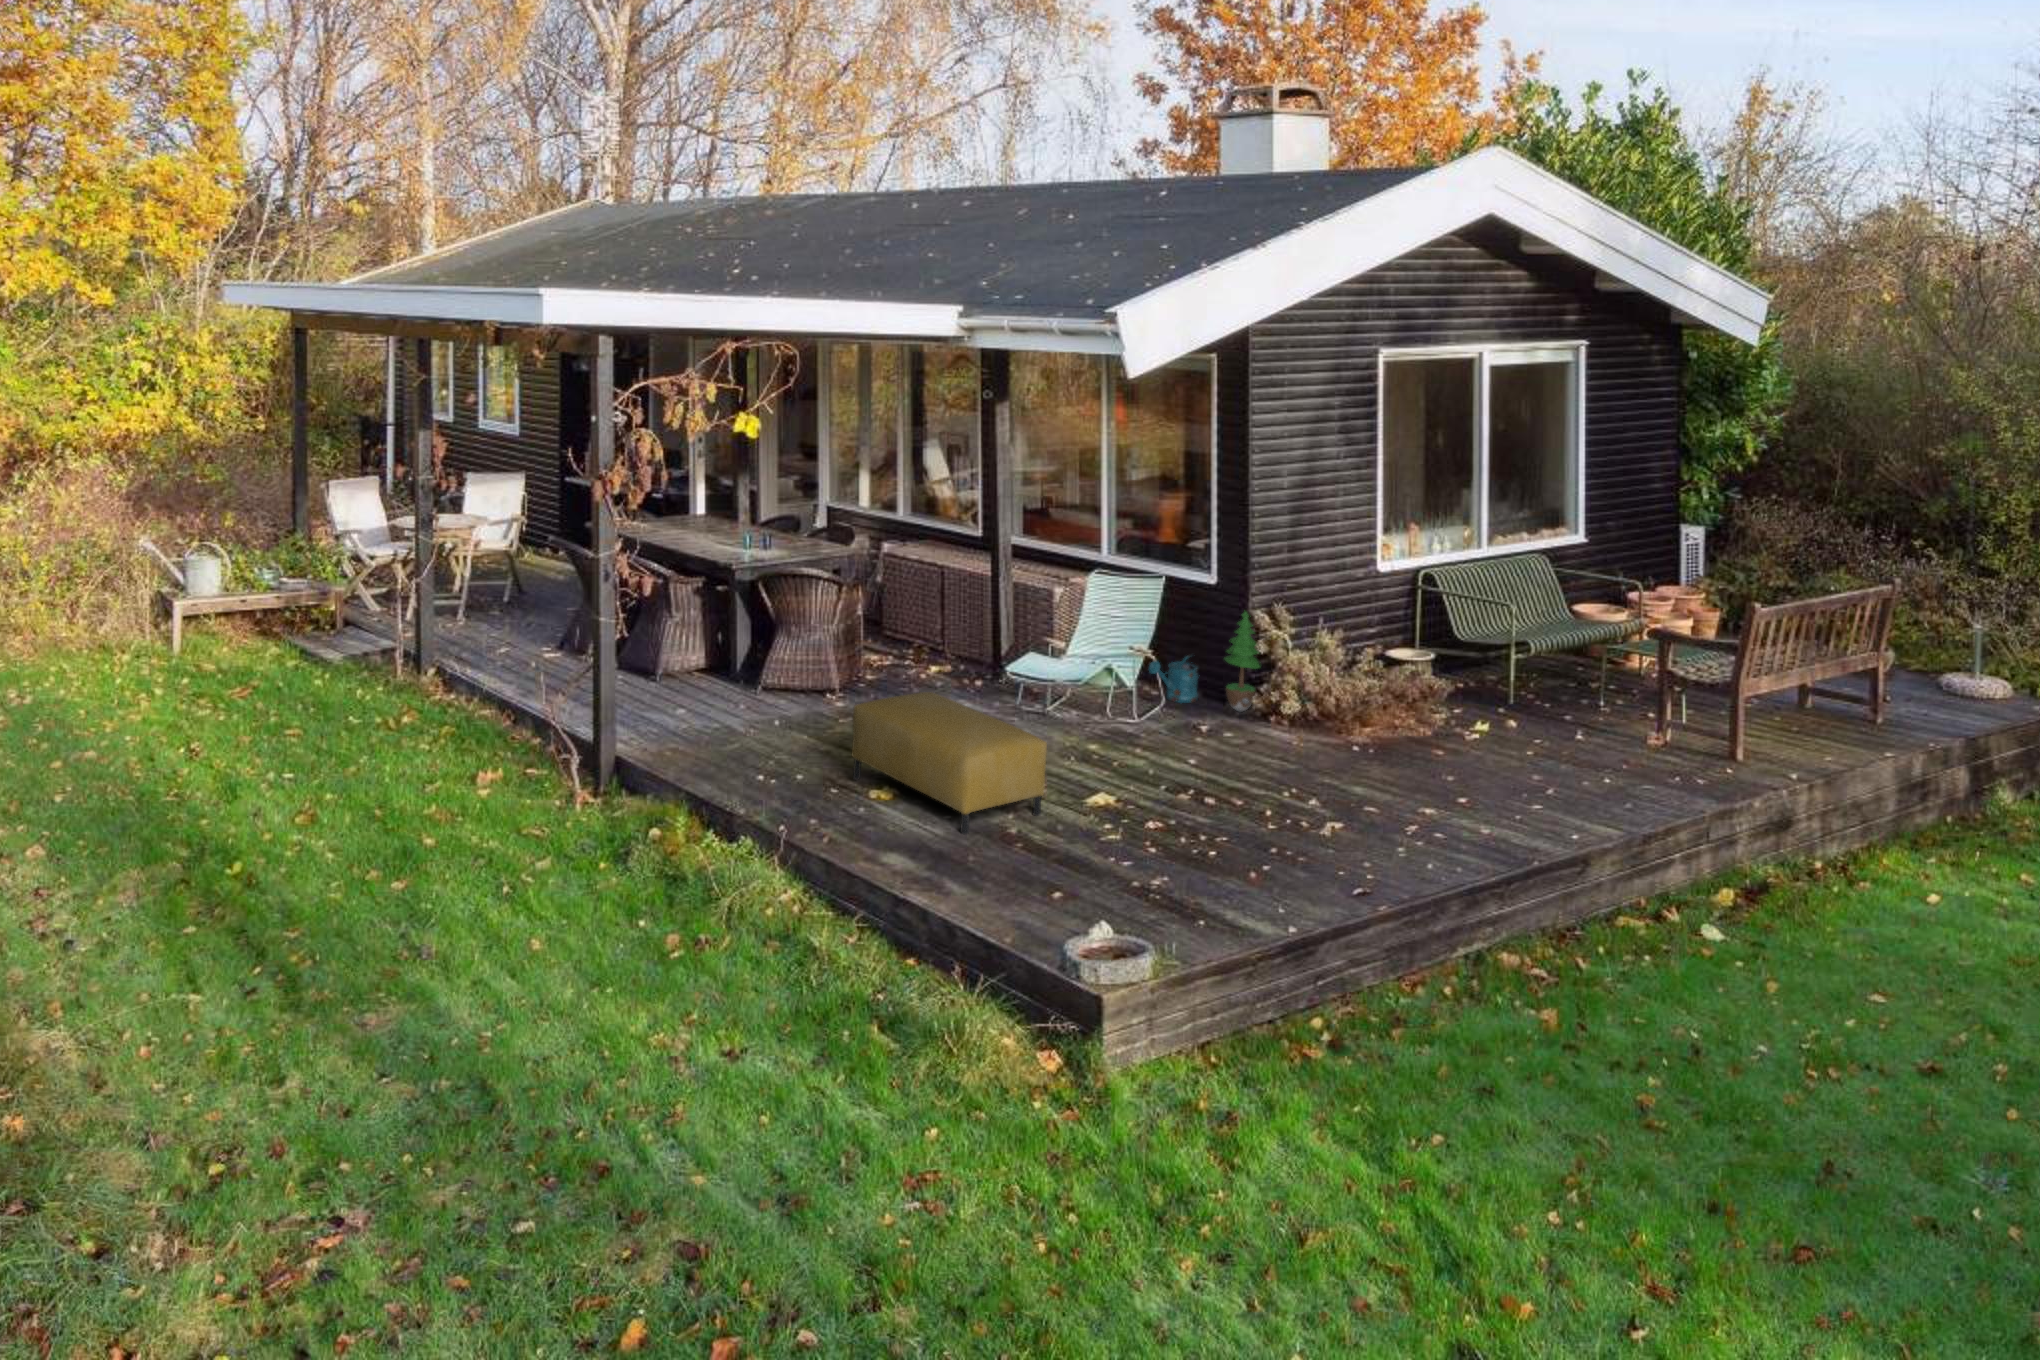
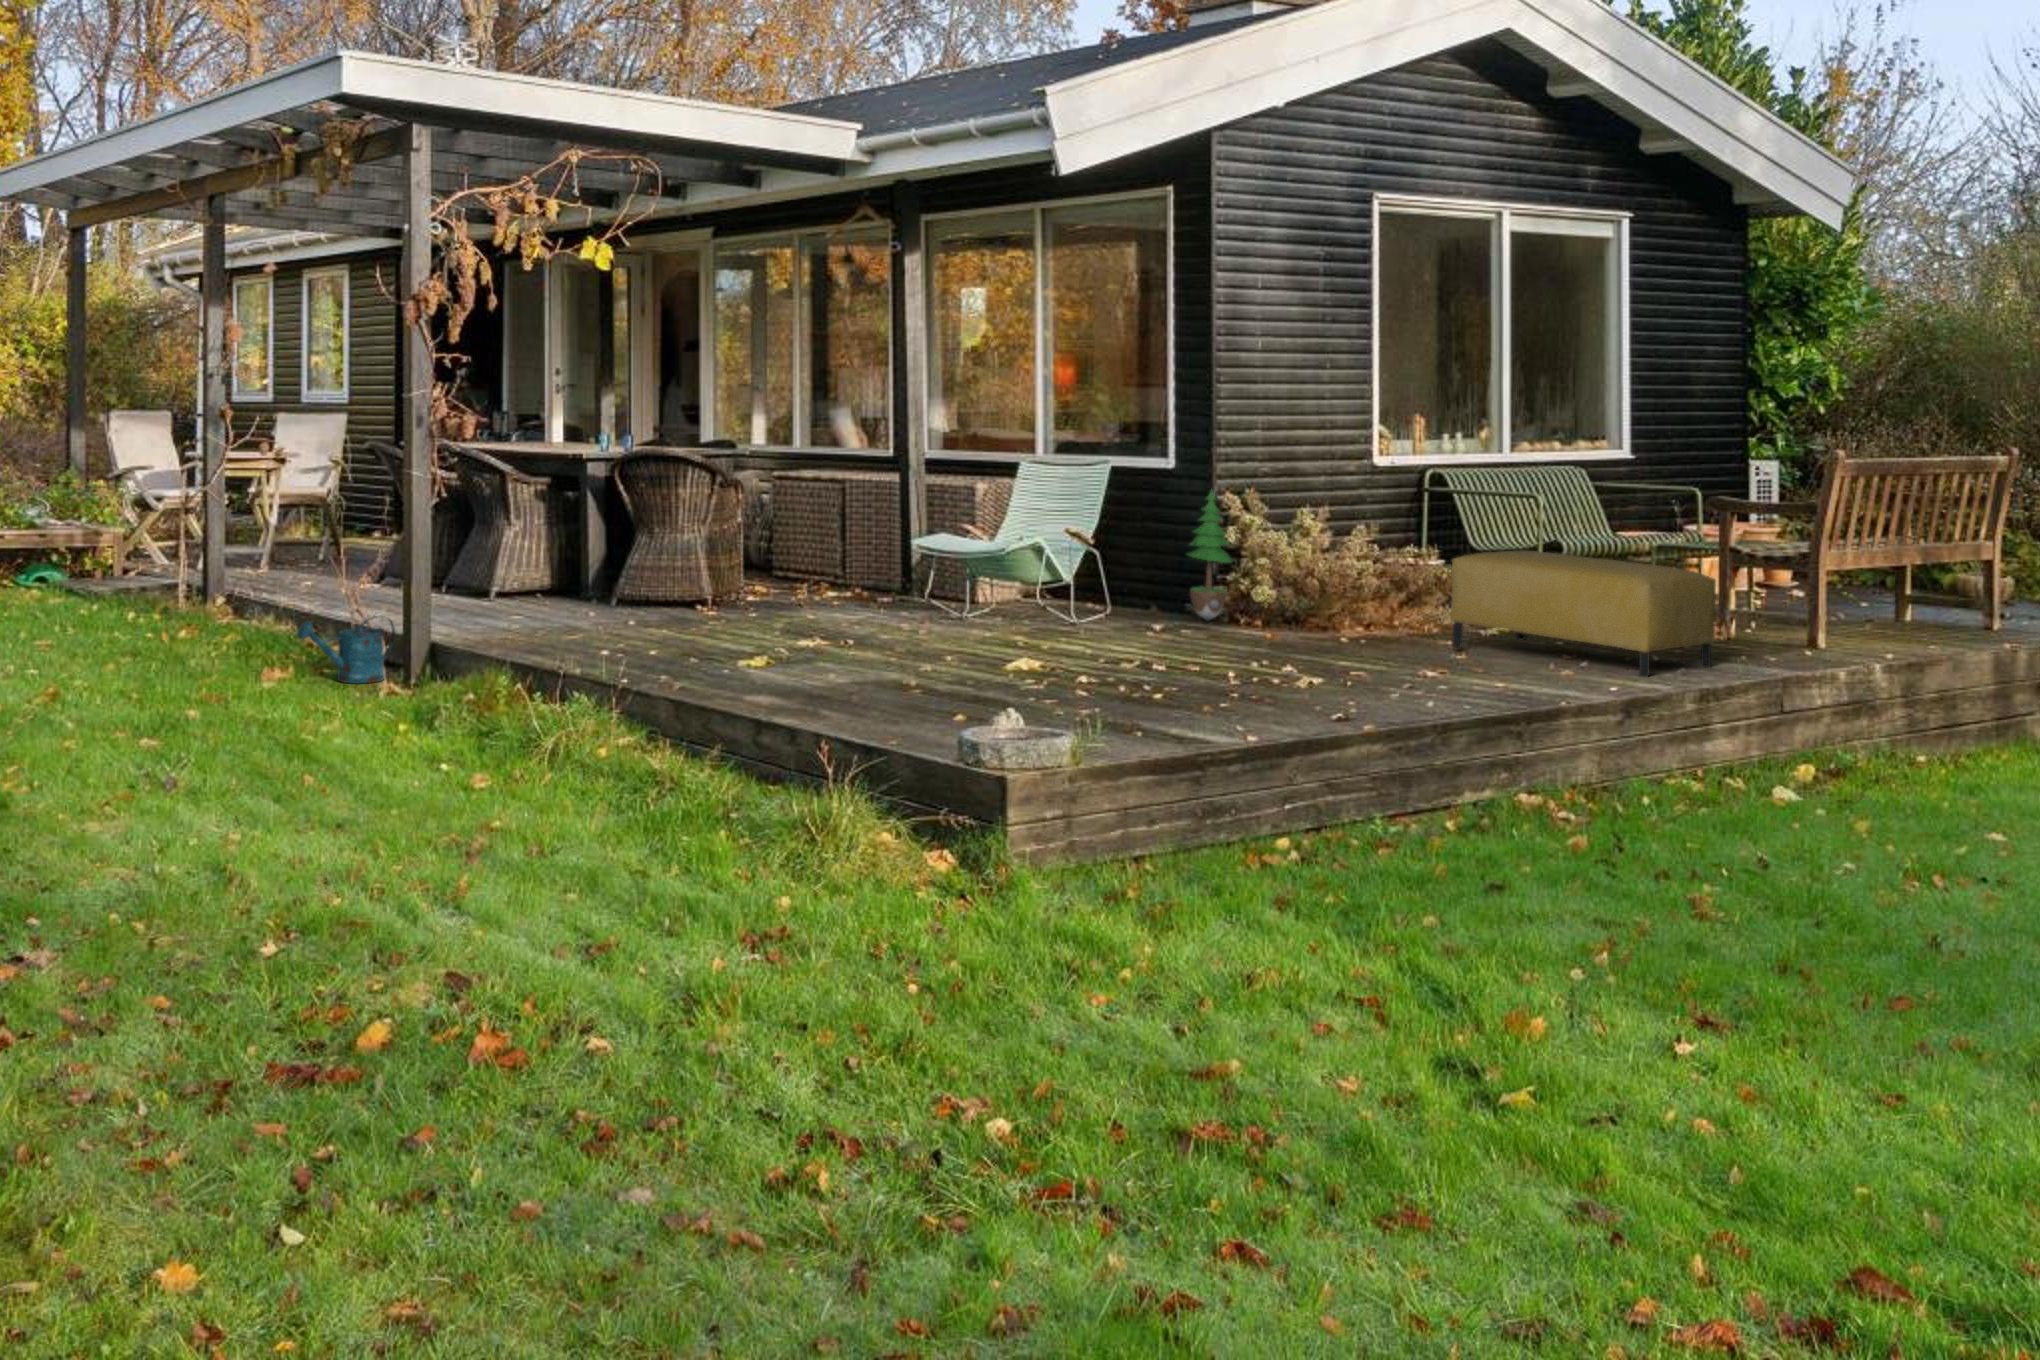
watering can: present [1149,655,1198,703] -> present [297,618,395,684]
ottoman: present [851,692,1047,834] -> present [1450,550,1716,677]

